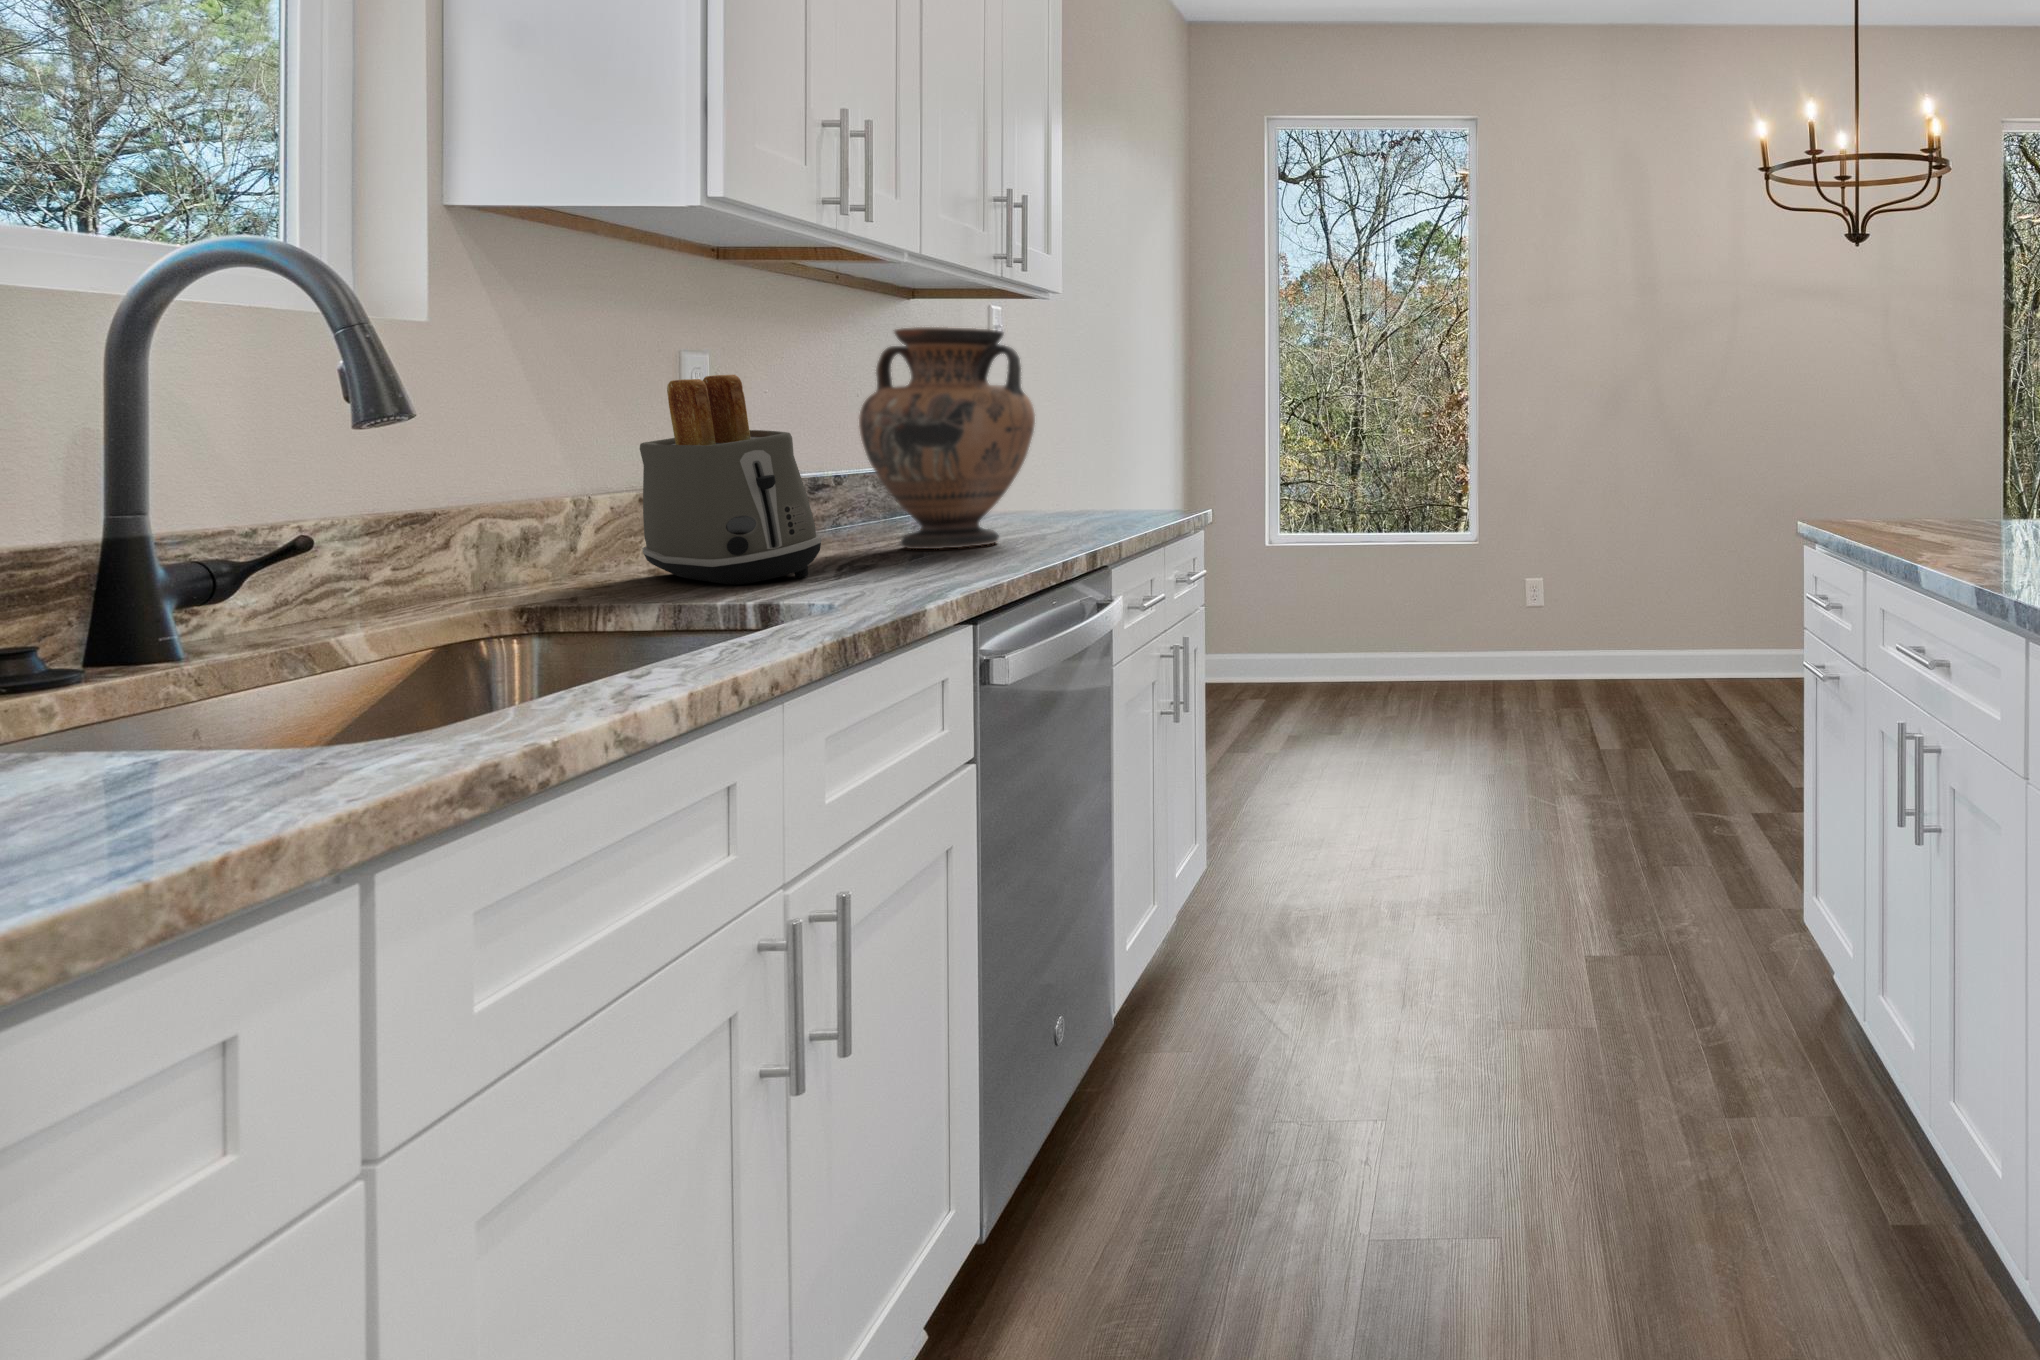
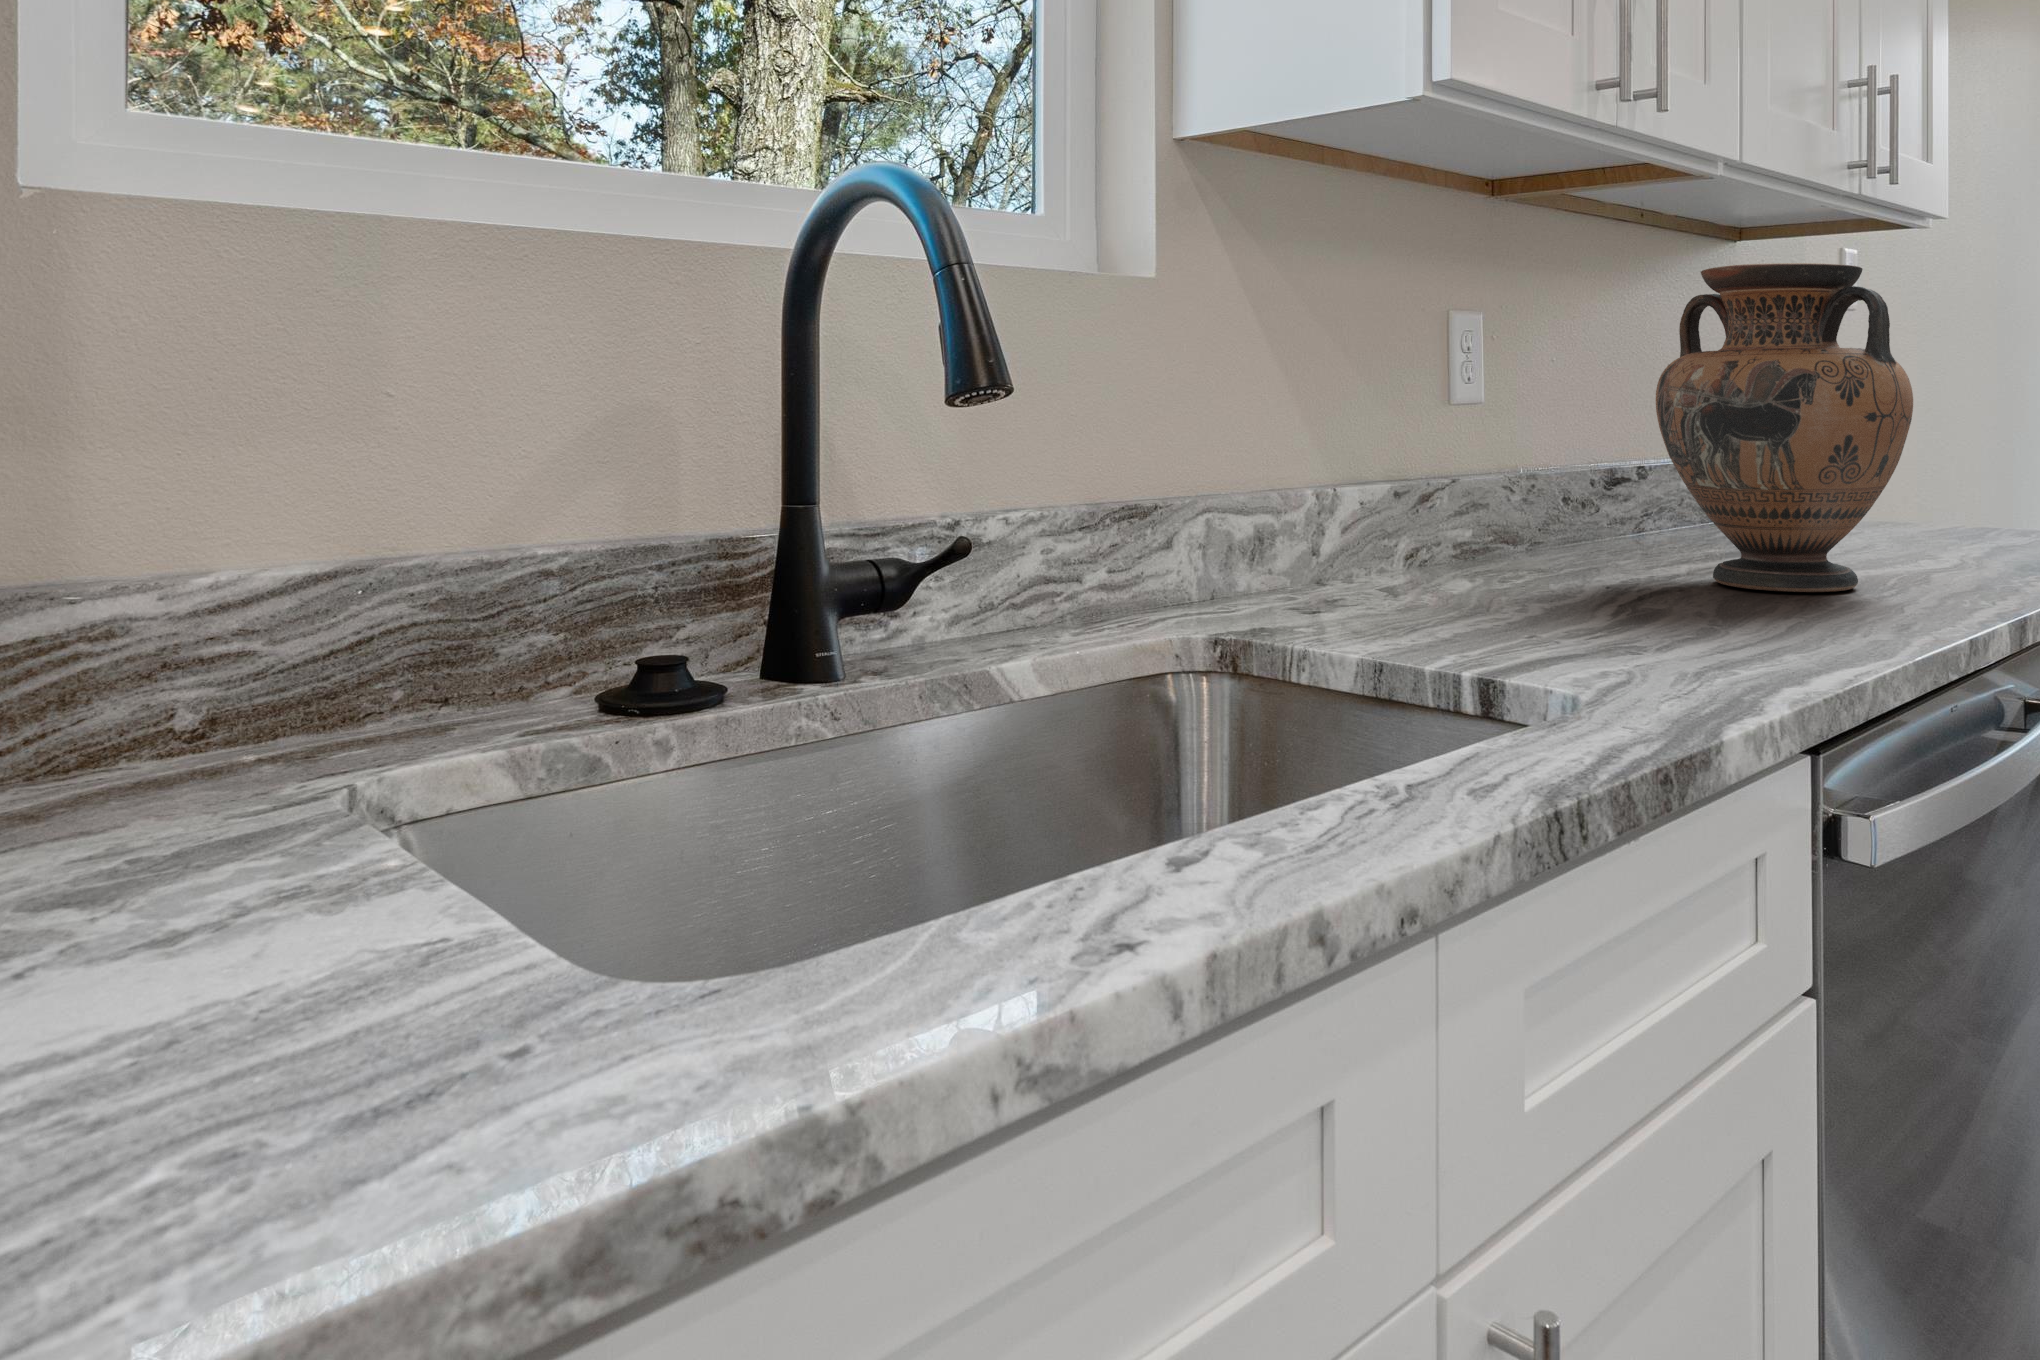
toaster: present [640,375,821,585] -> none [1384,334,1590,628]

